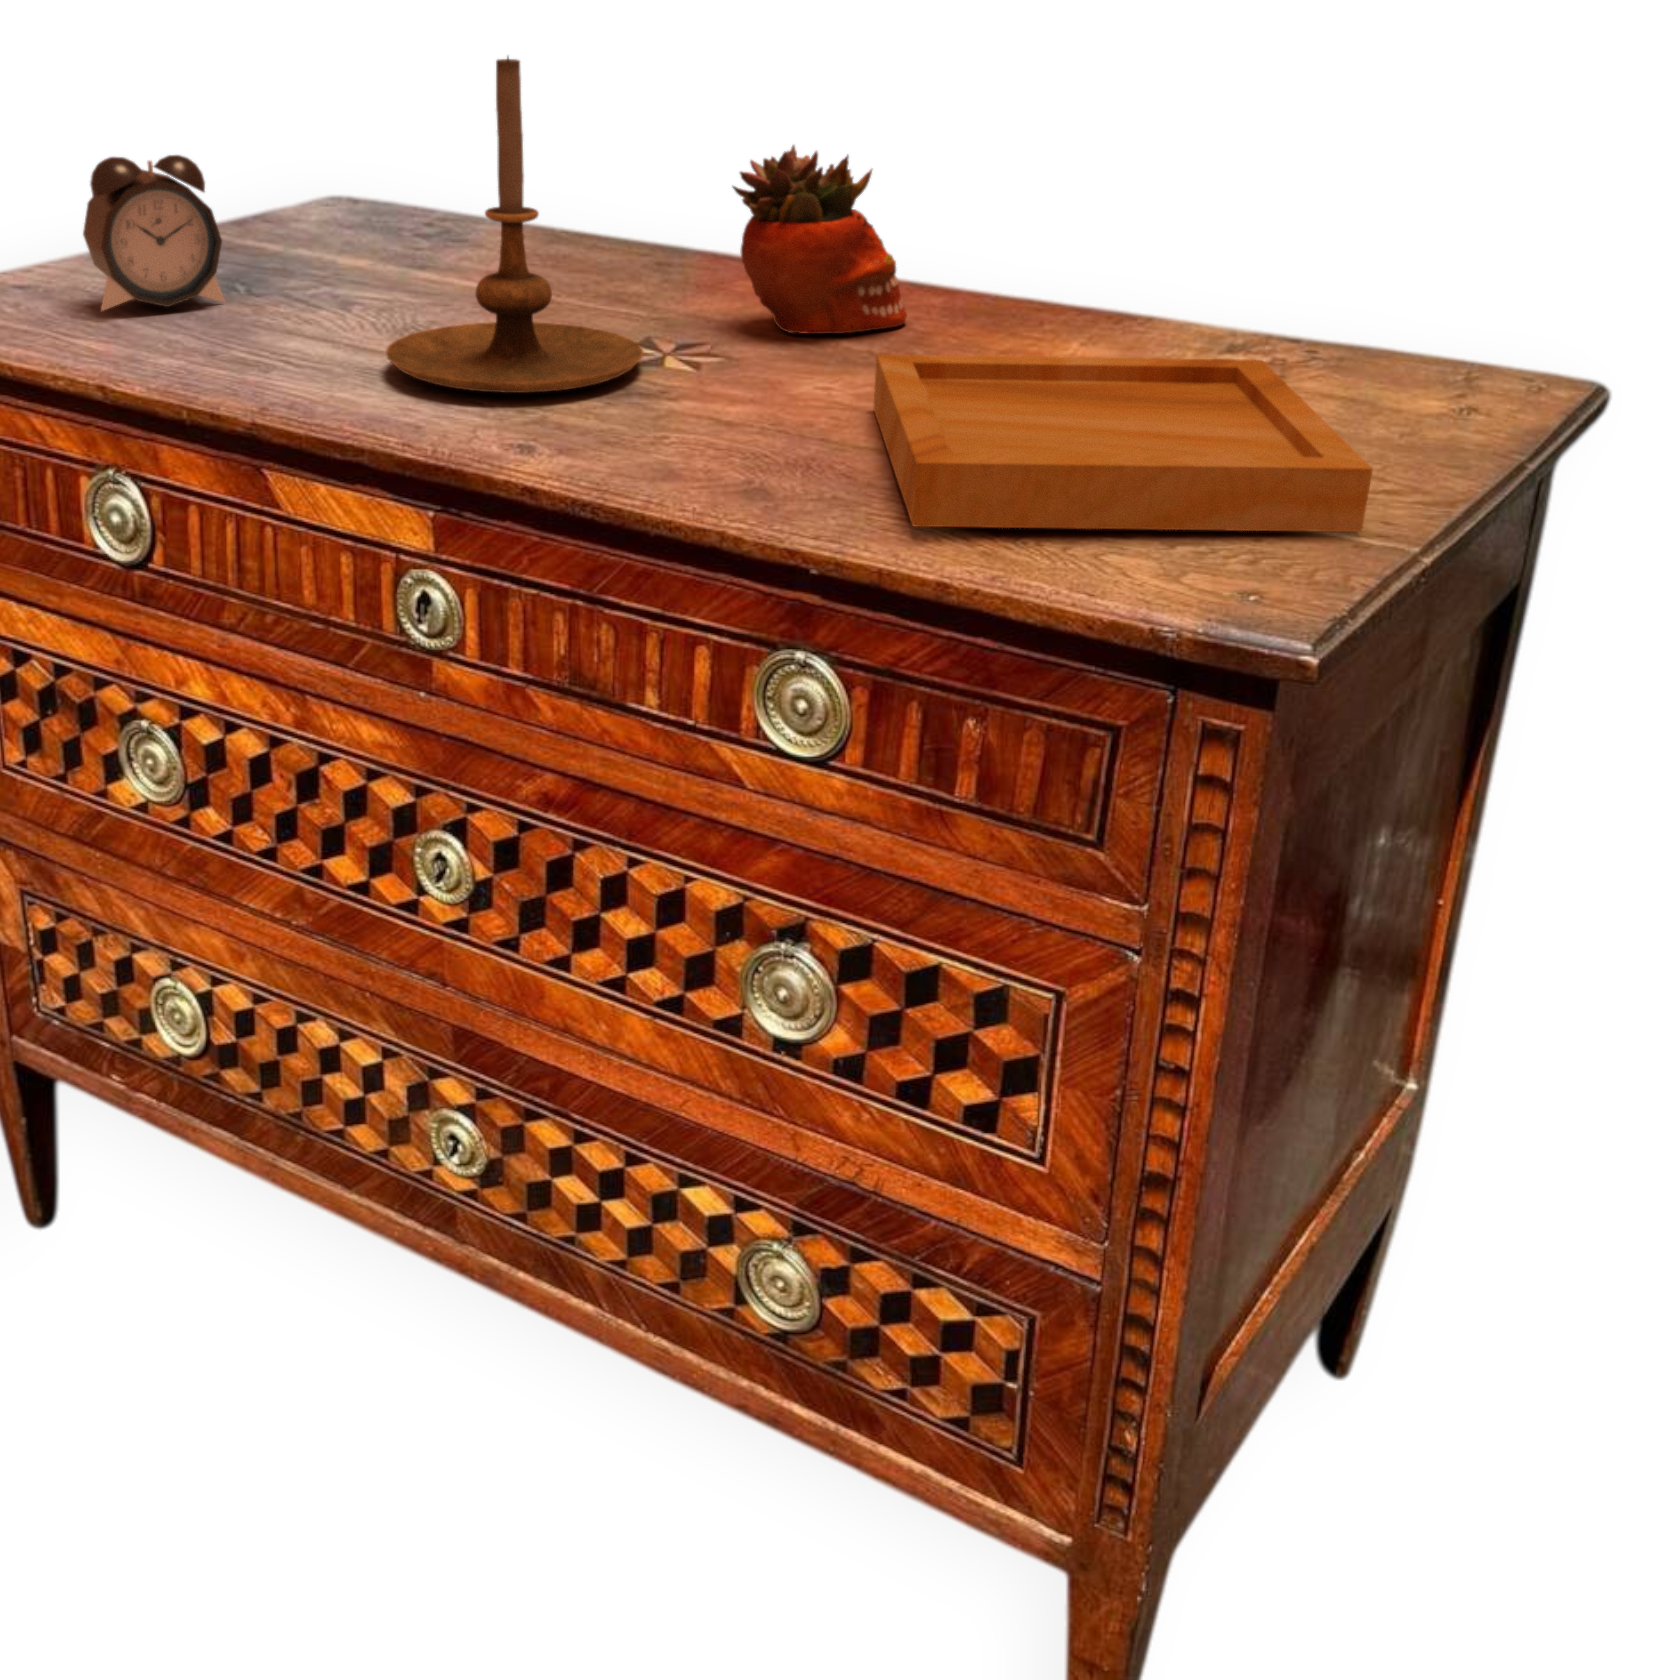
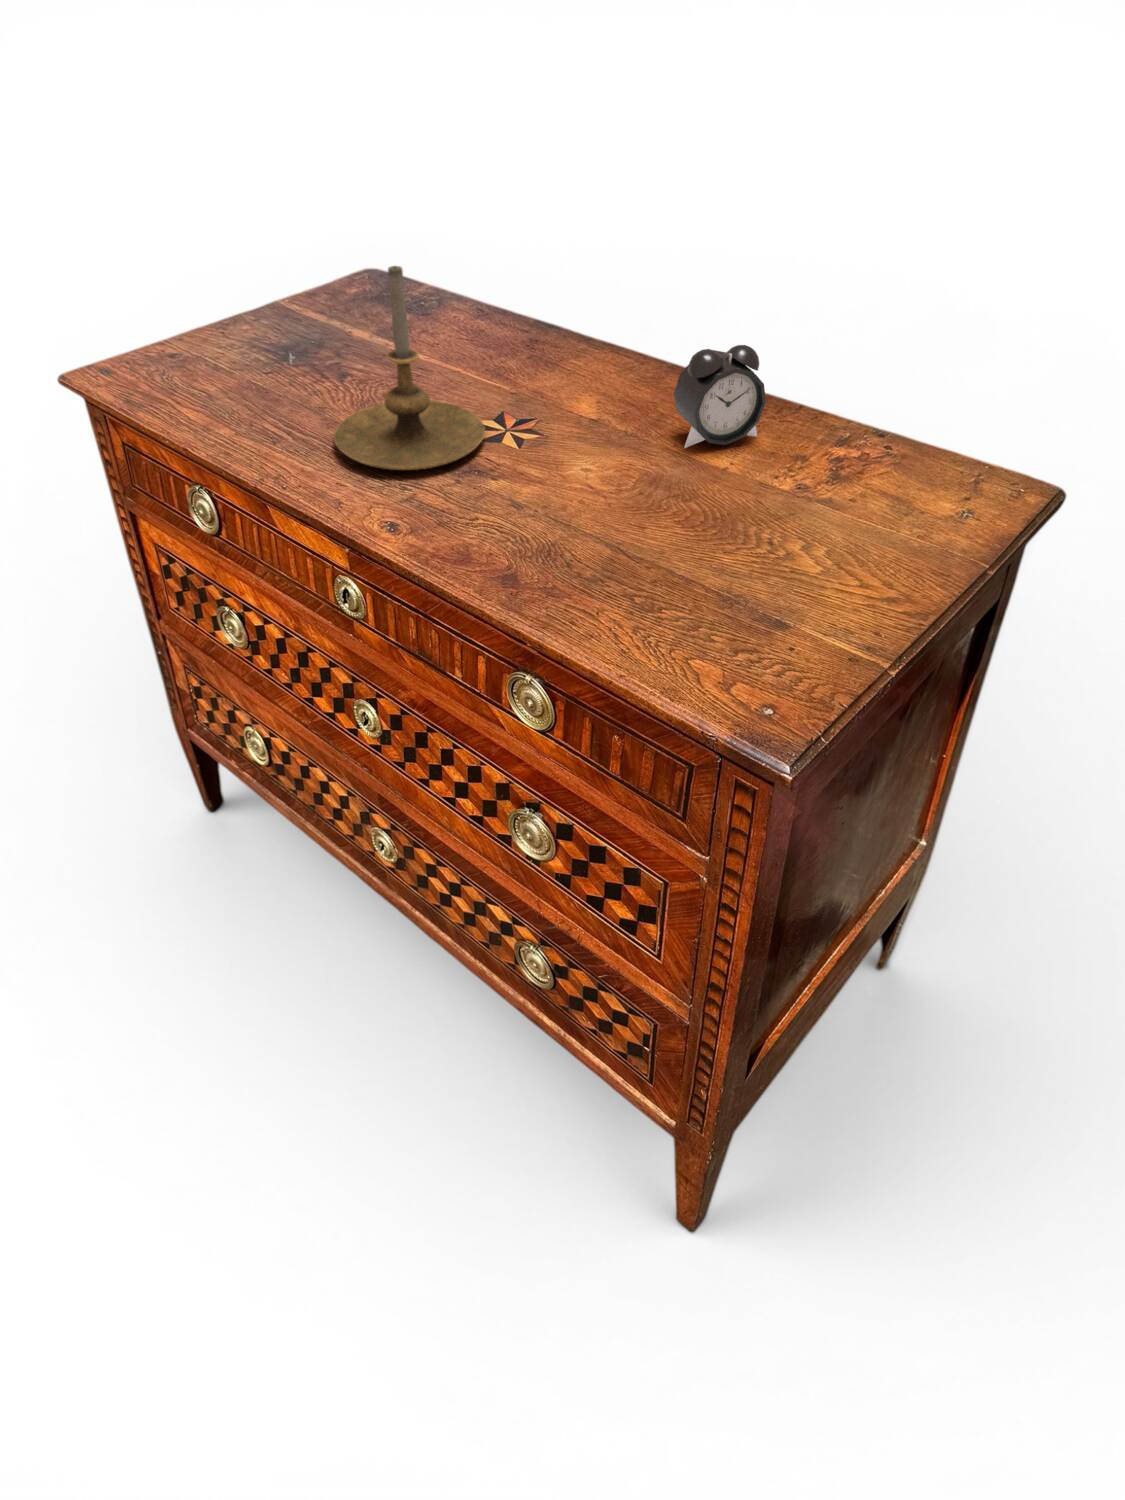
succulent planter: present [733,145,907,334] -> none [550,297,656,413]
alarm clock: present [83,155,225,311] -> present [674,345,766,448]
tray: present [874,354,1373,532] -> none [587,463,870,642]

